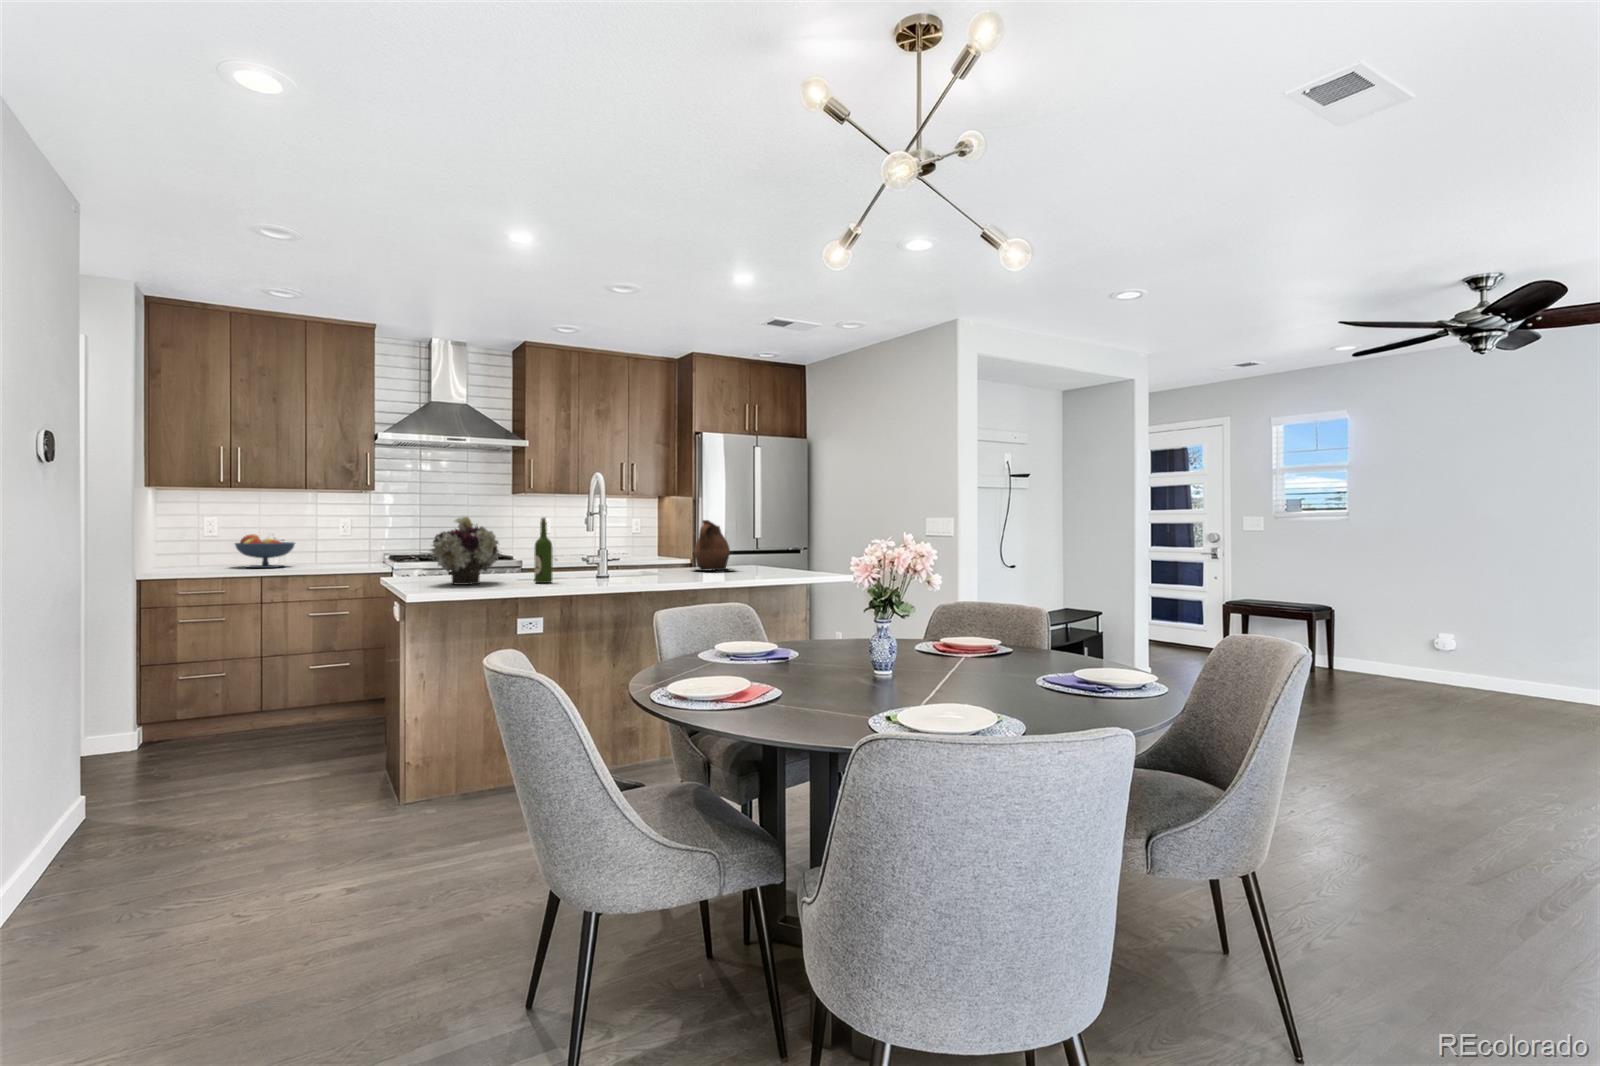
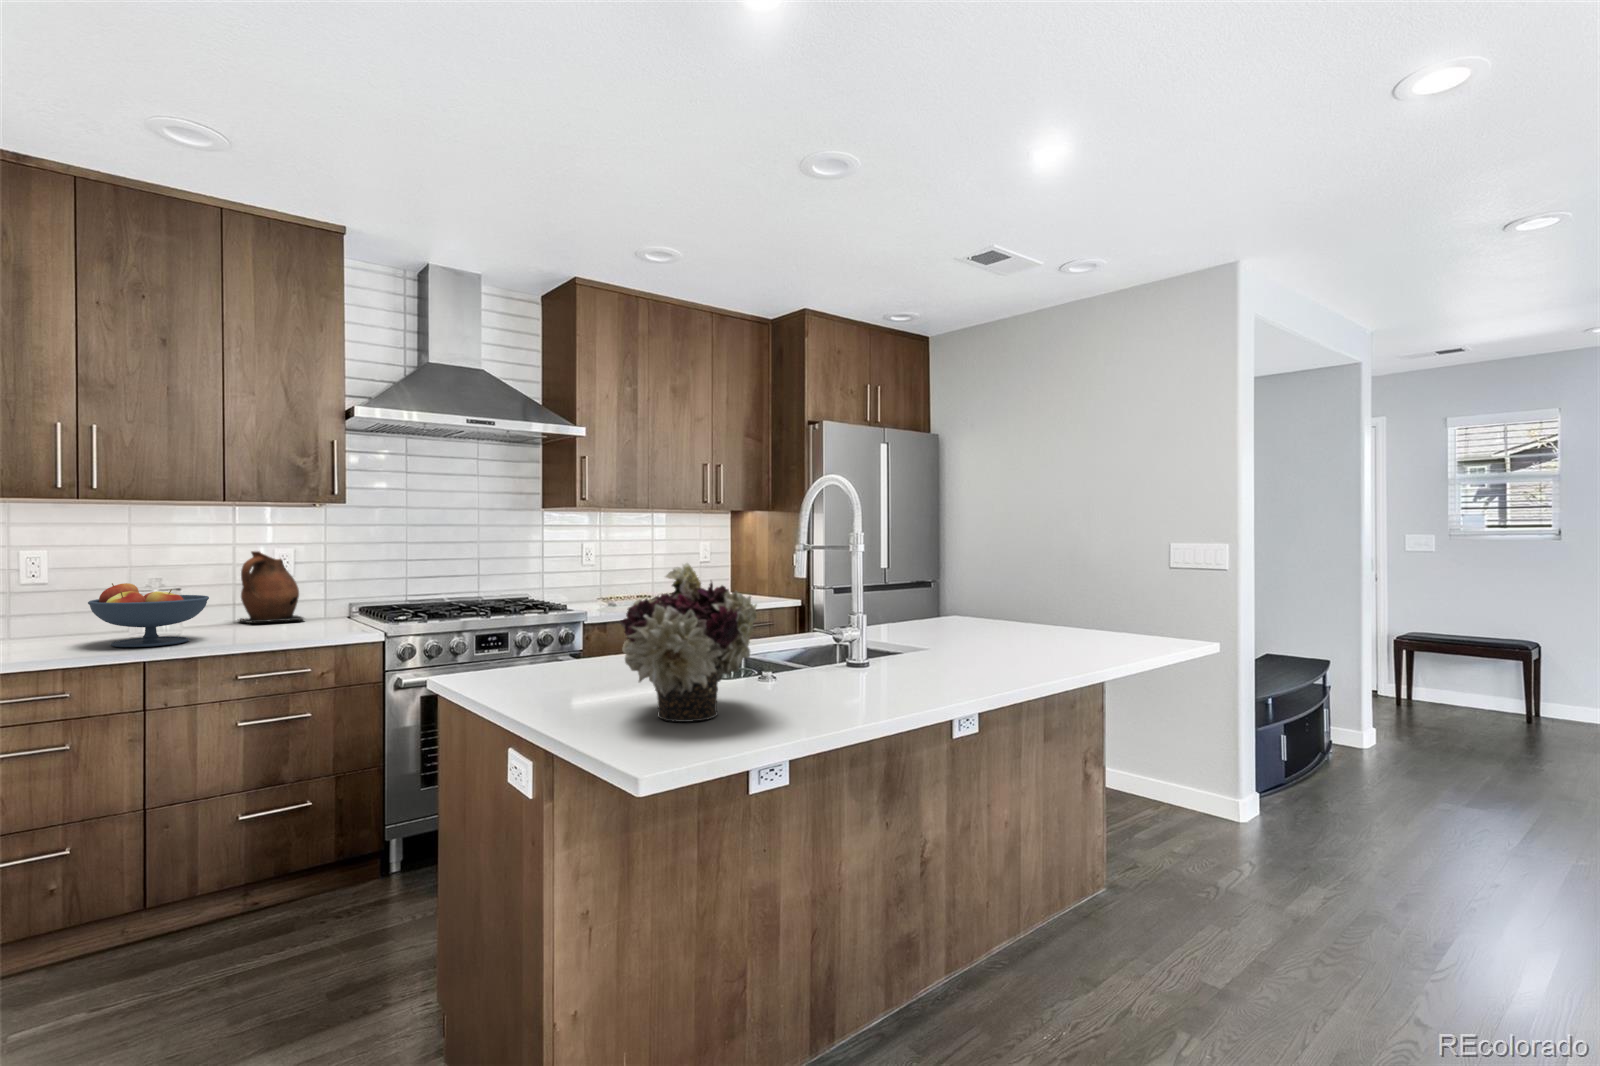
wine bottle: present [534,518,553,583] -> none [817,563,853,703]
ceramic pitcher: present [694,520,730,571] -> present [240,551,304,623]

